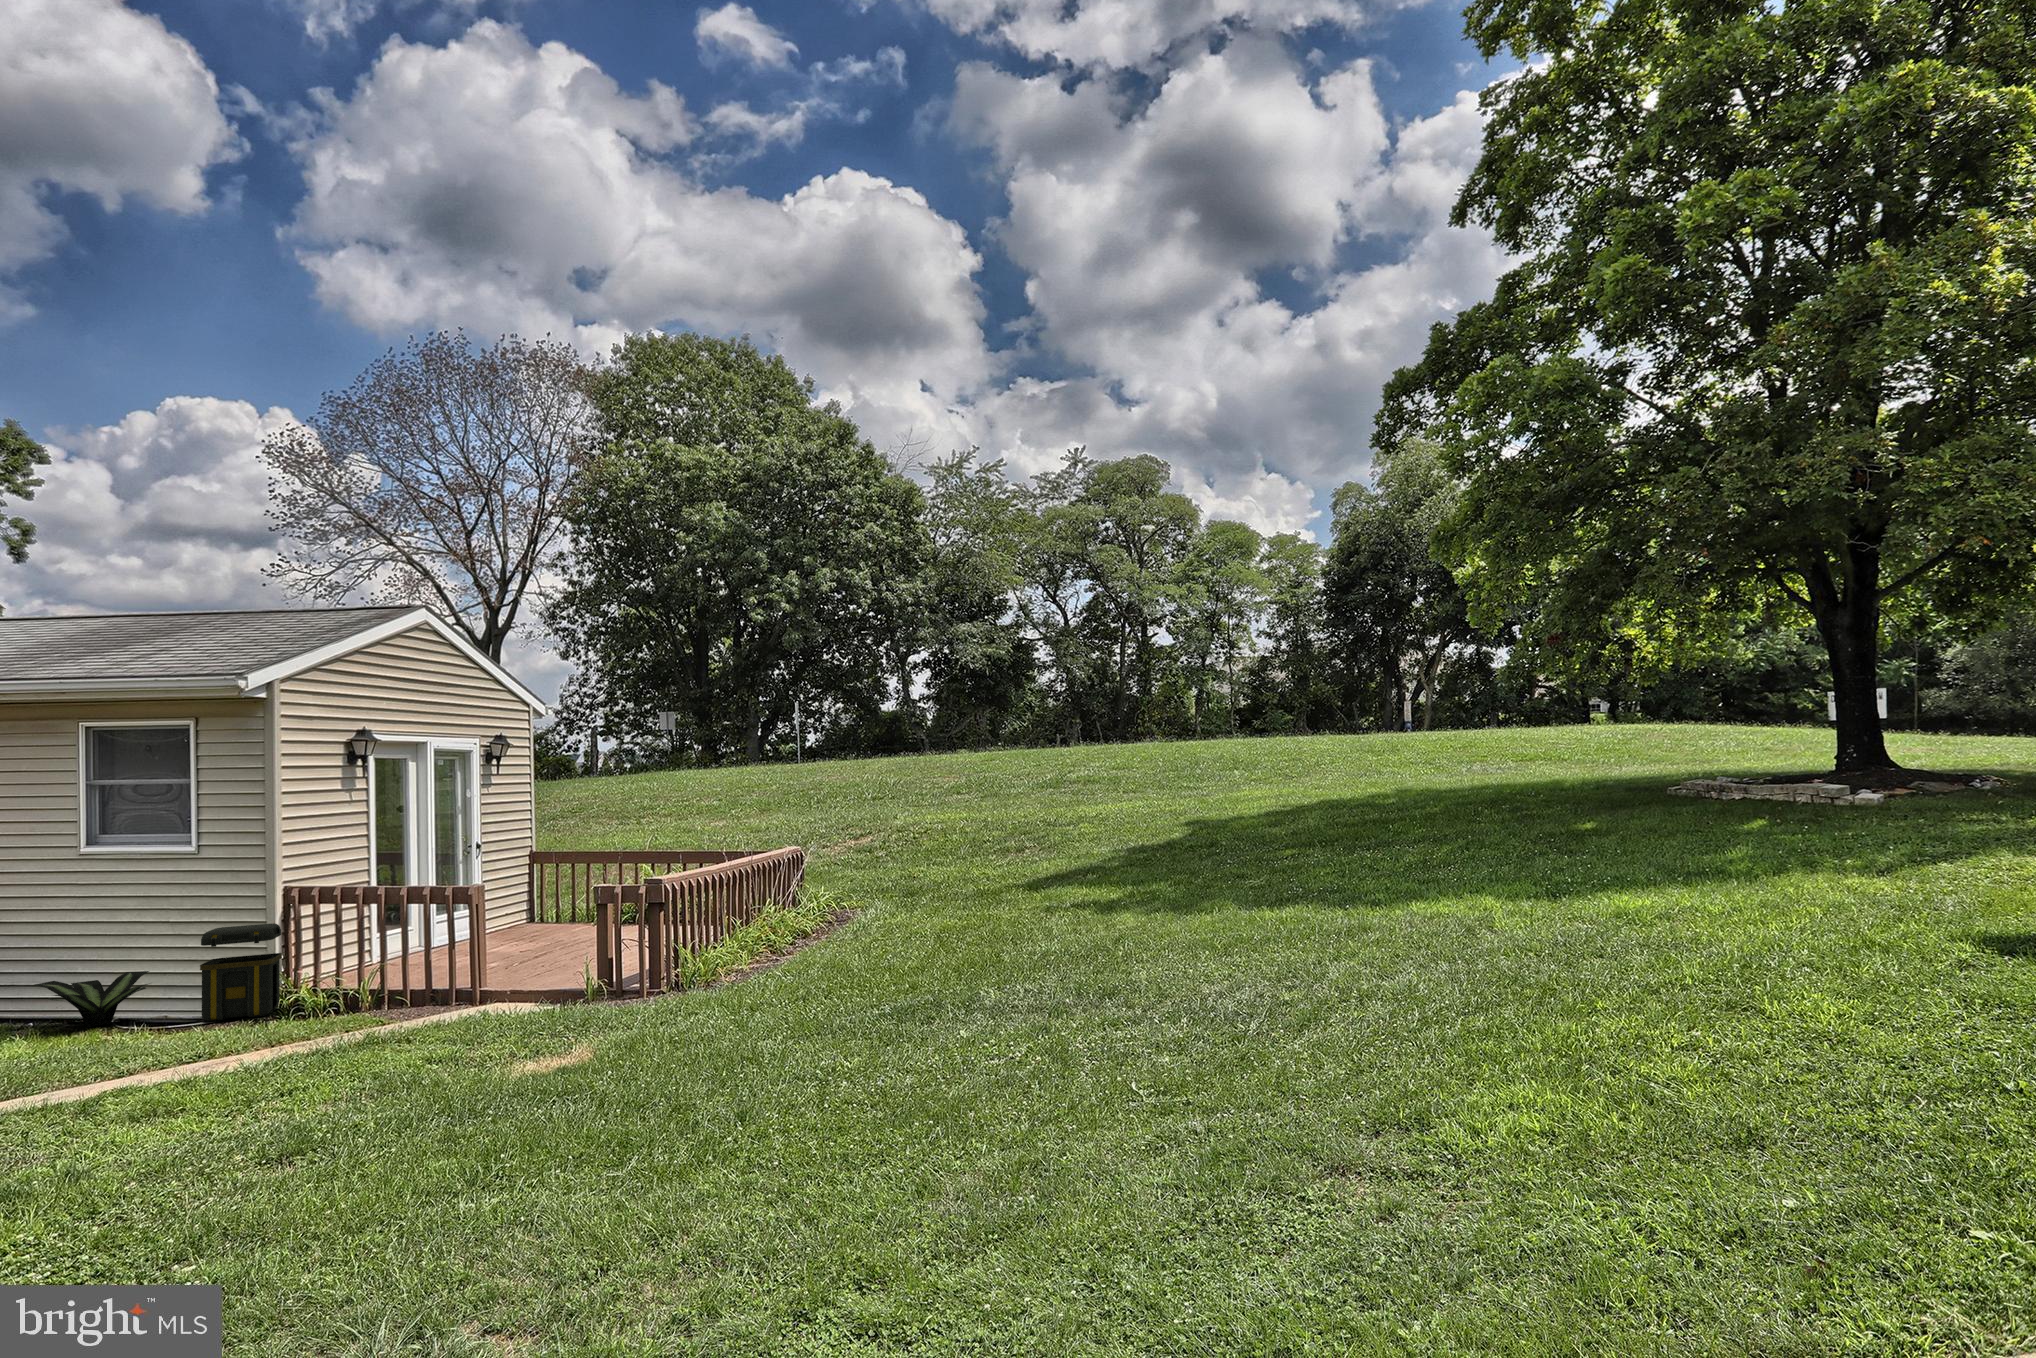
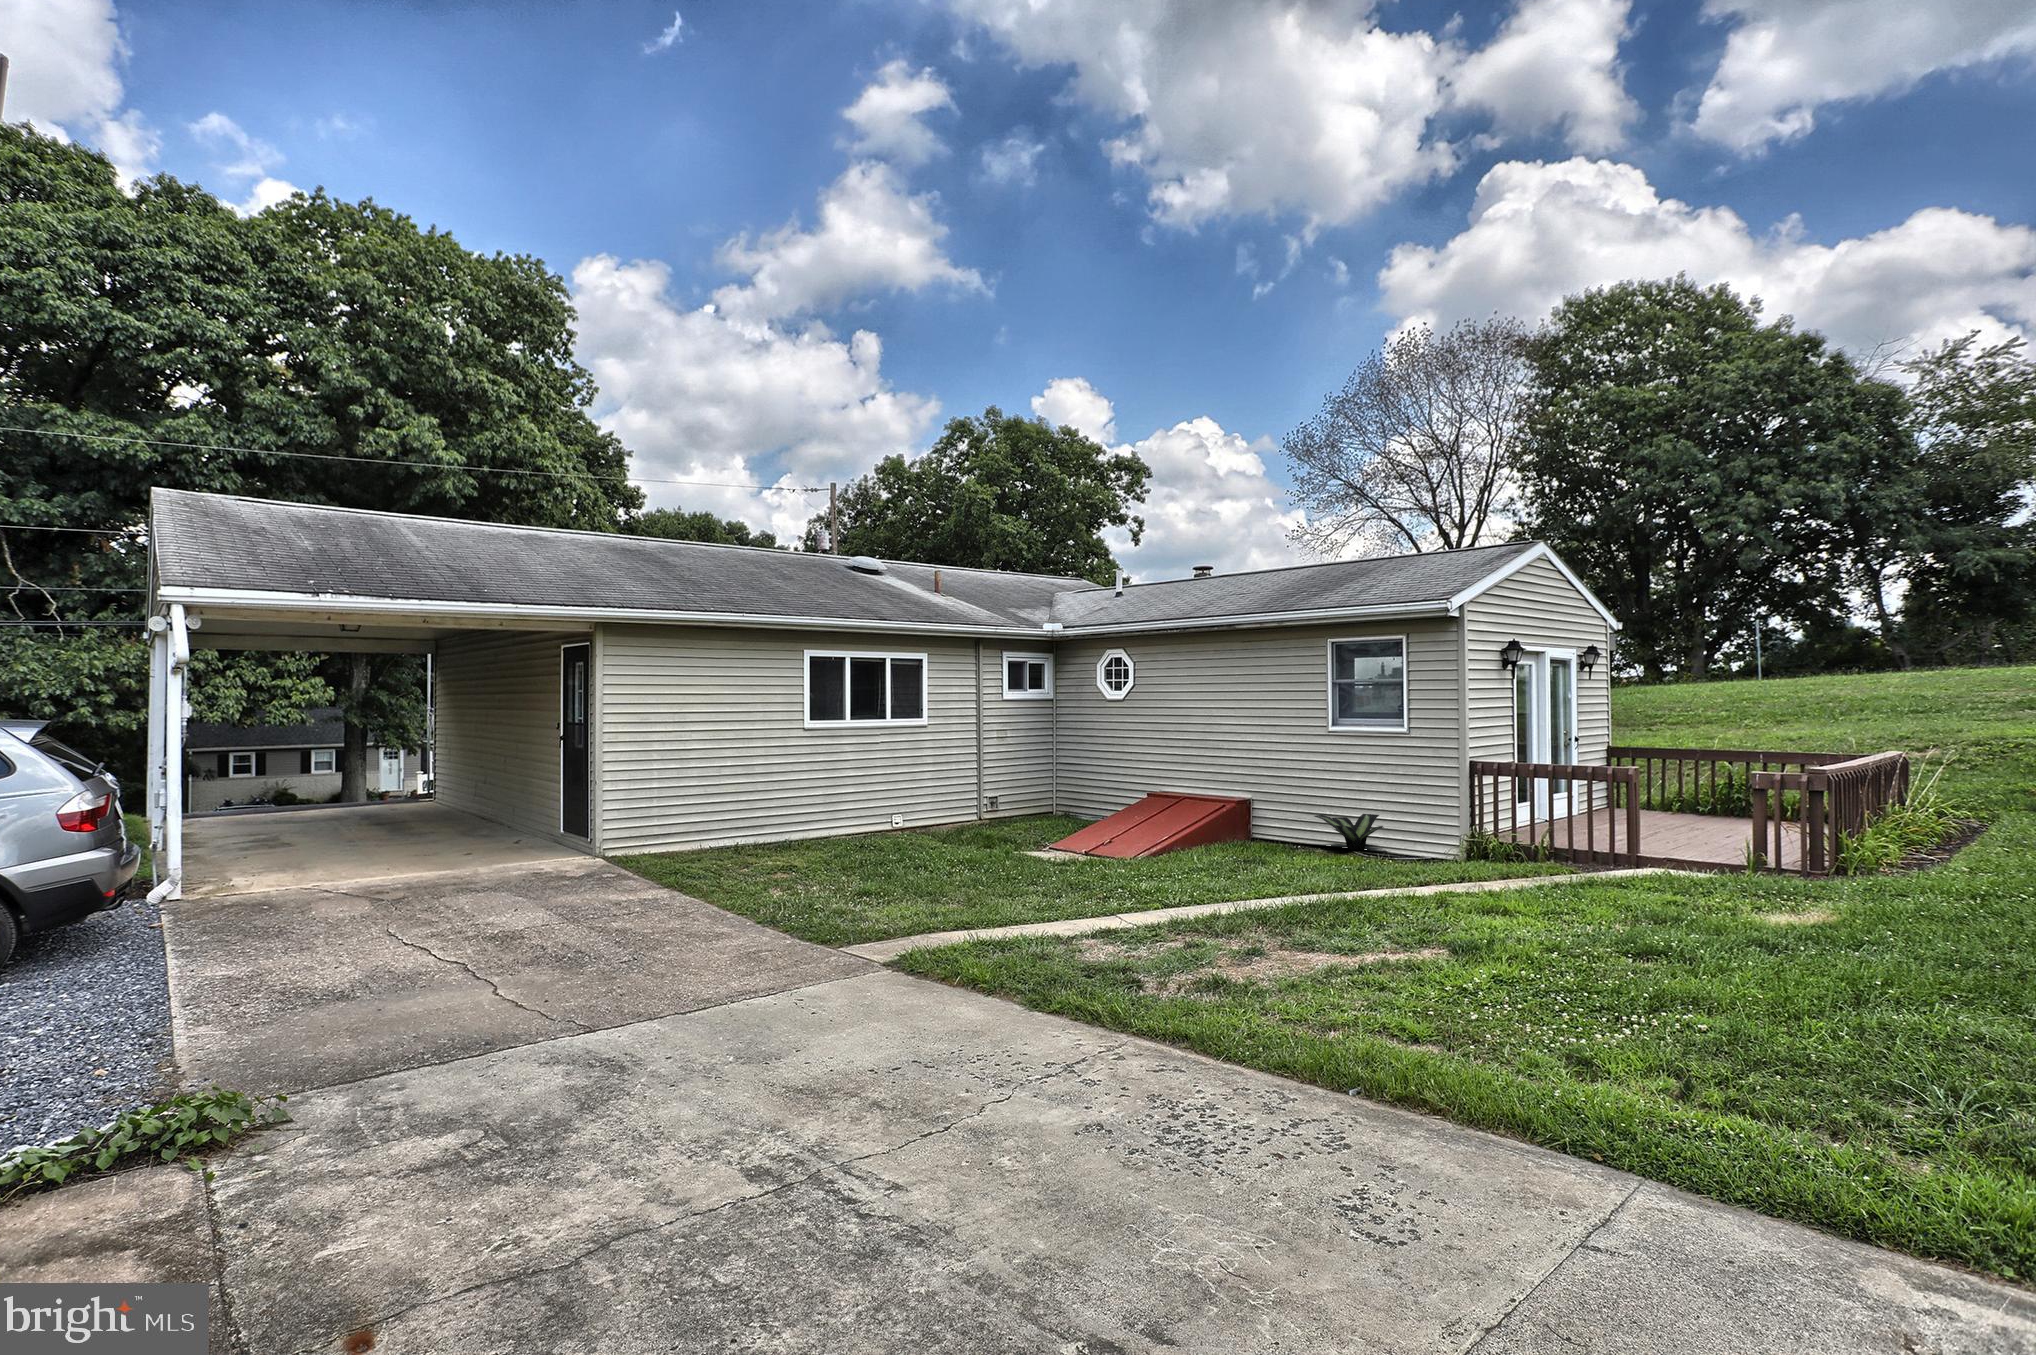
toolbox: present [200,923,282,1021] -> none [1429,788,1483,859]

